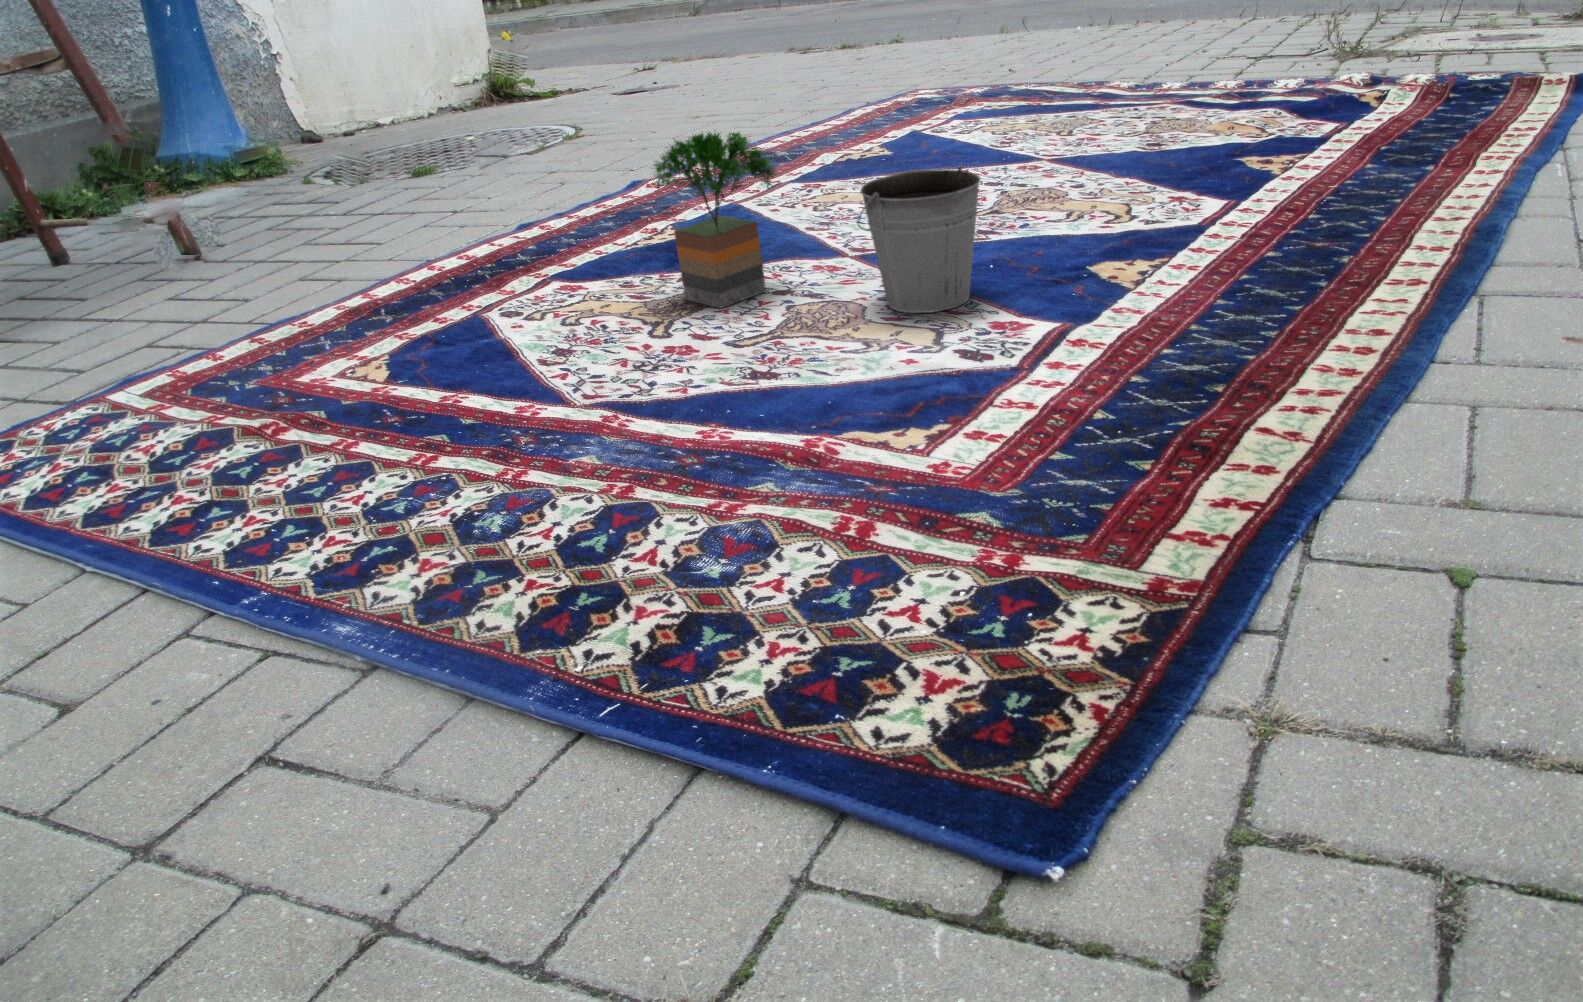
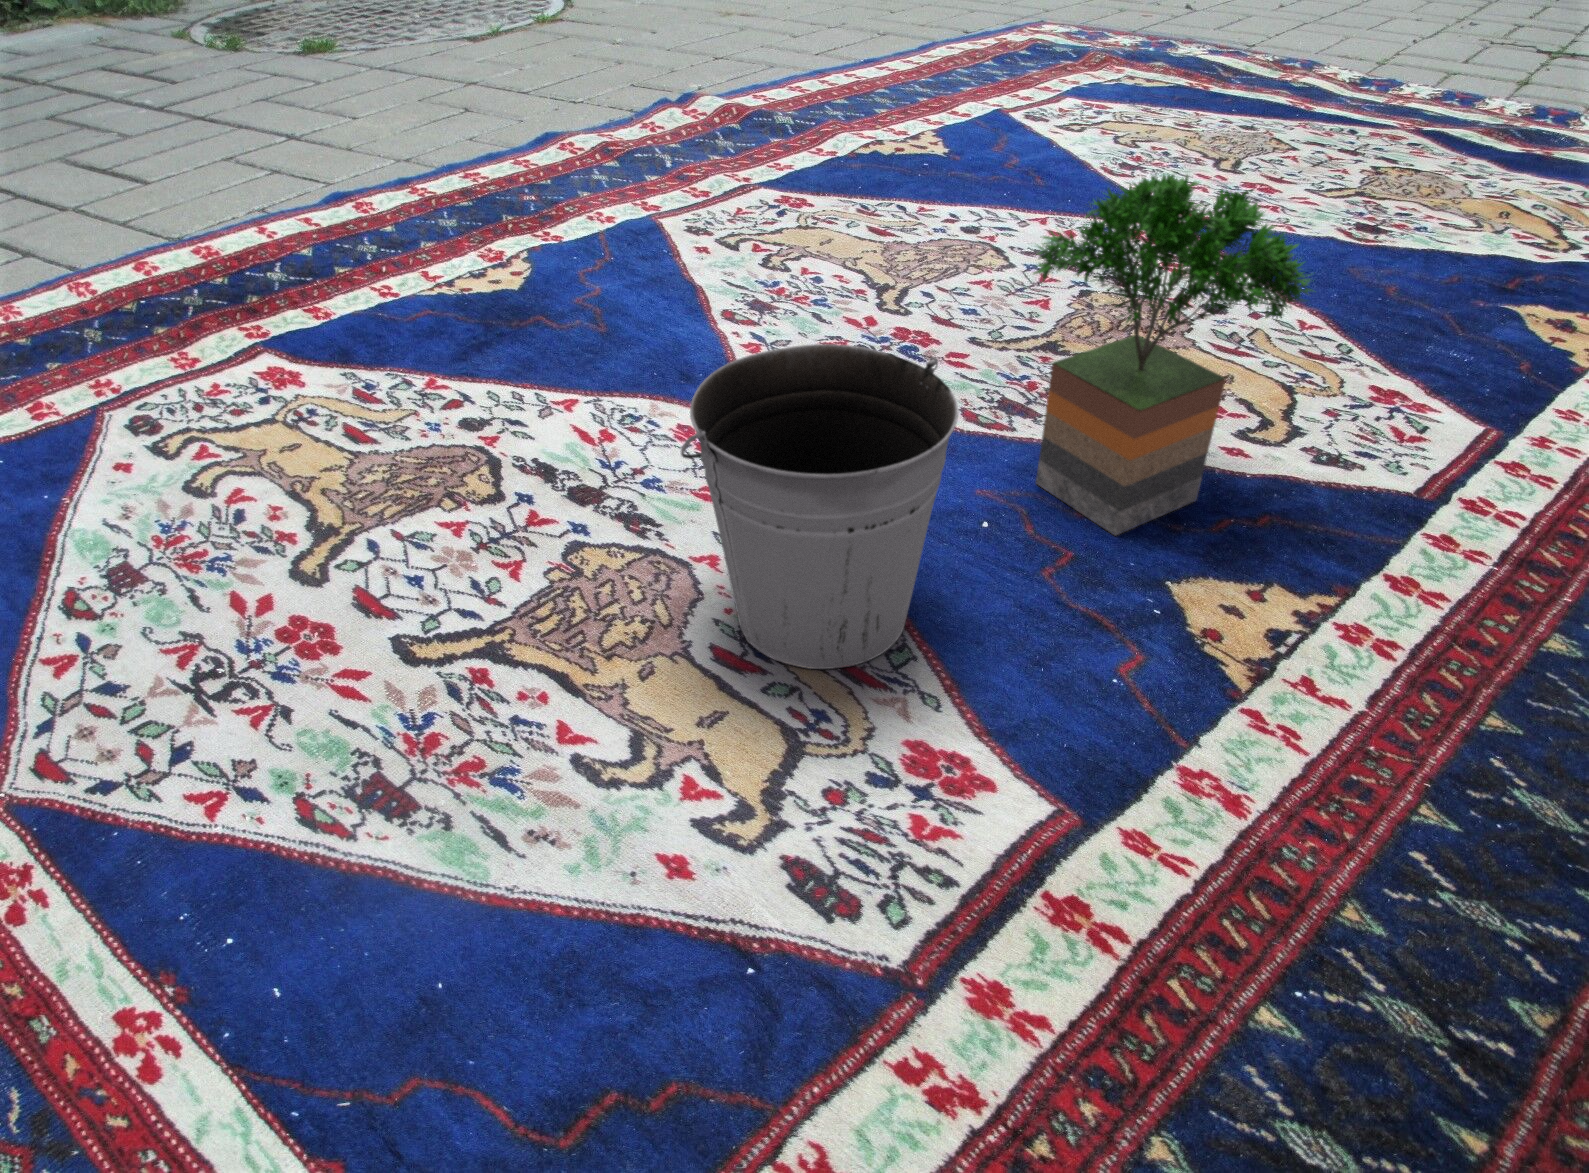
potted tree: present [653,132,776,308] -> present [1033,175,1312,536]

